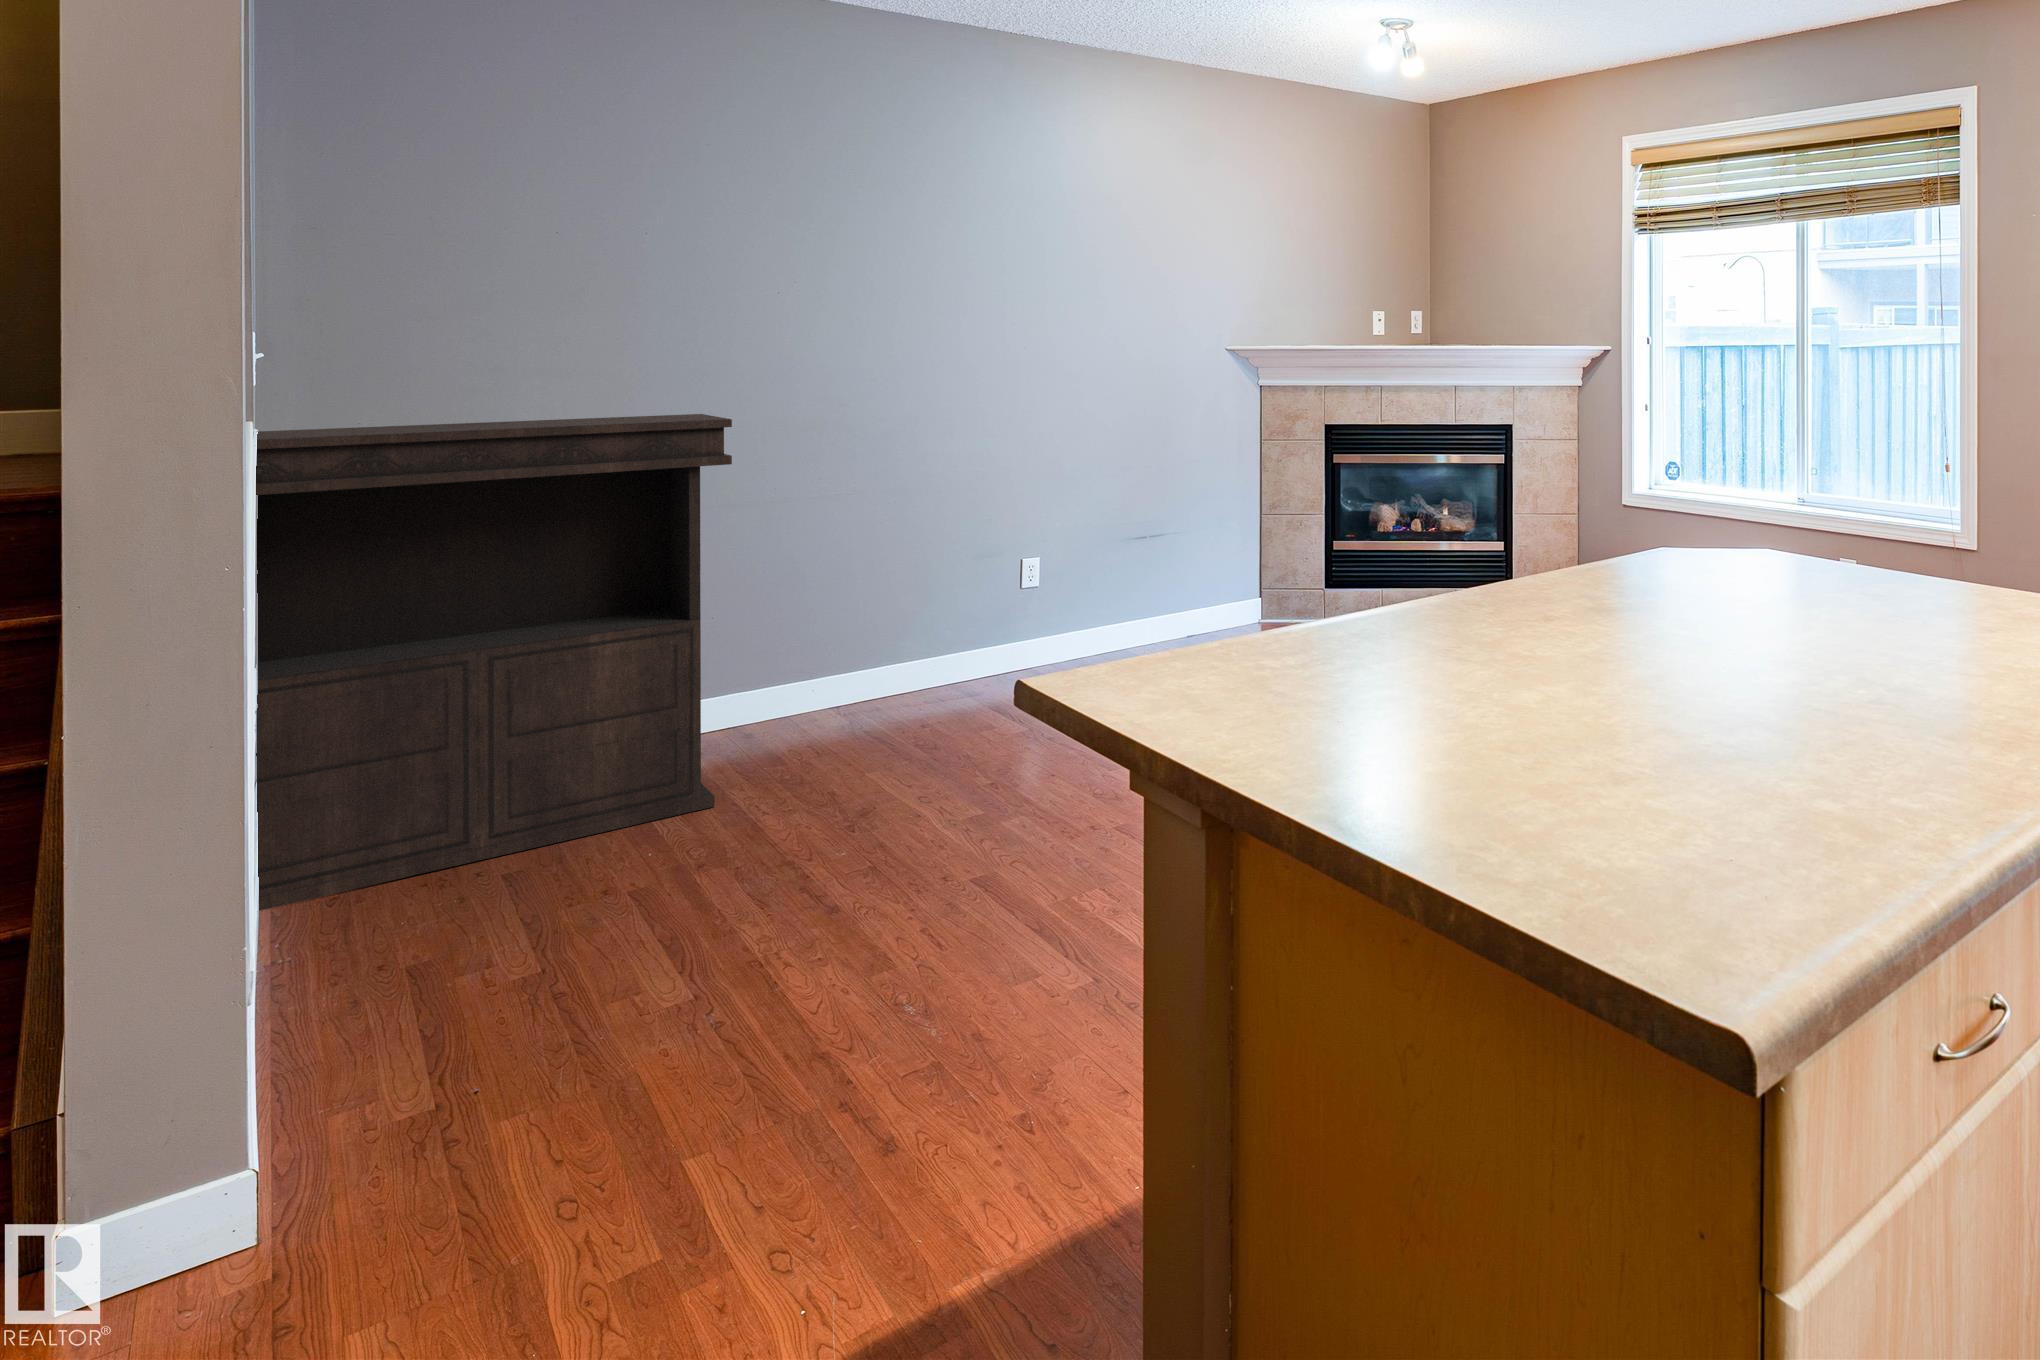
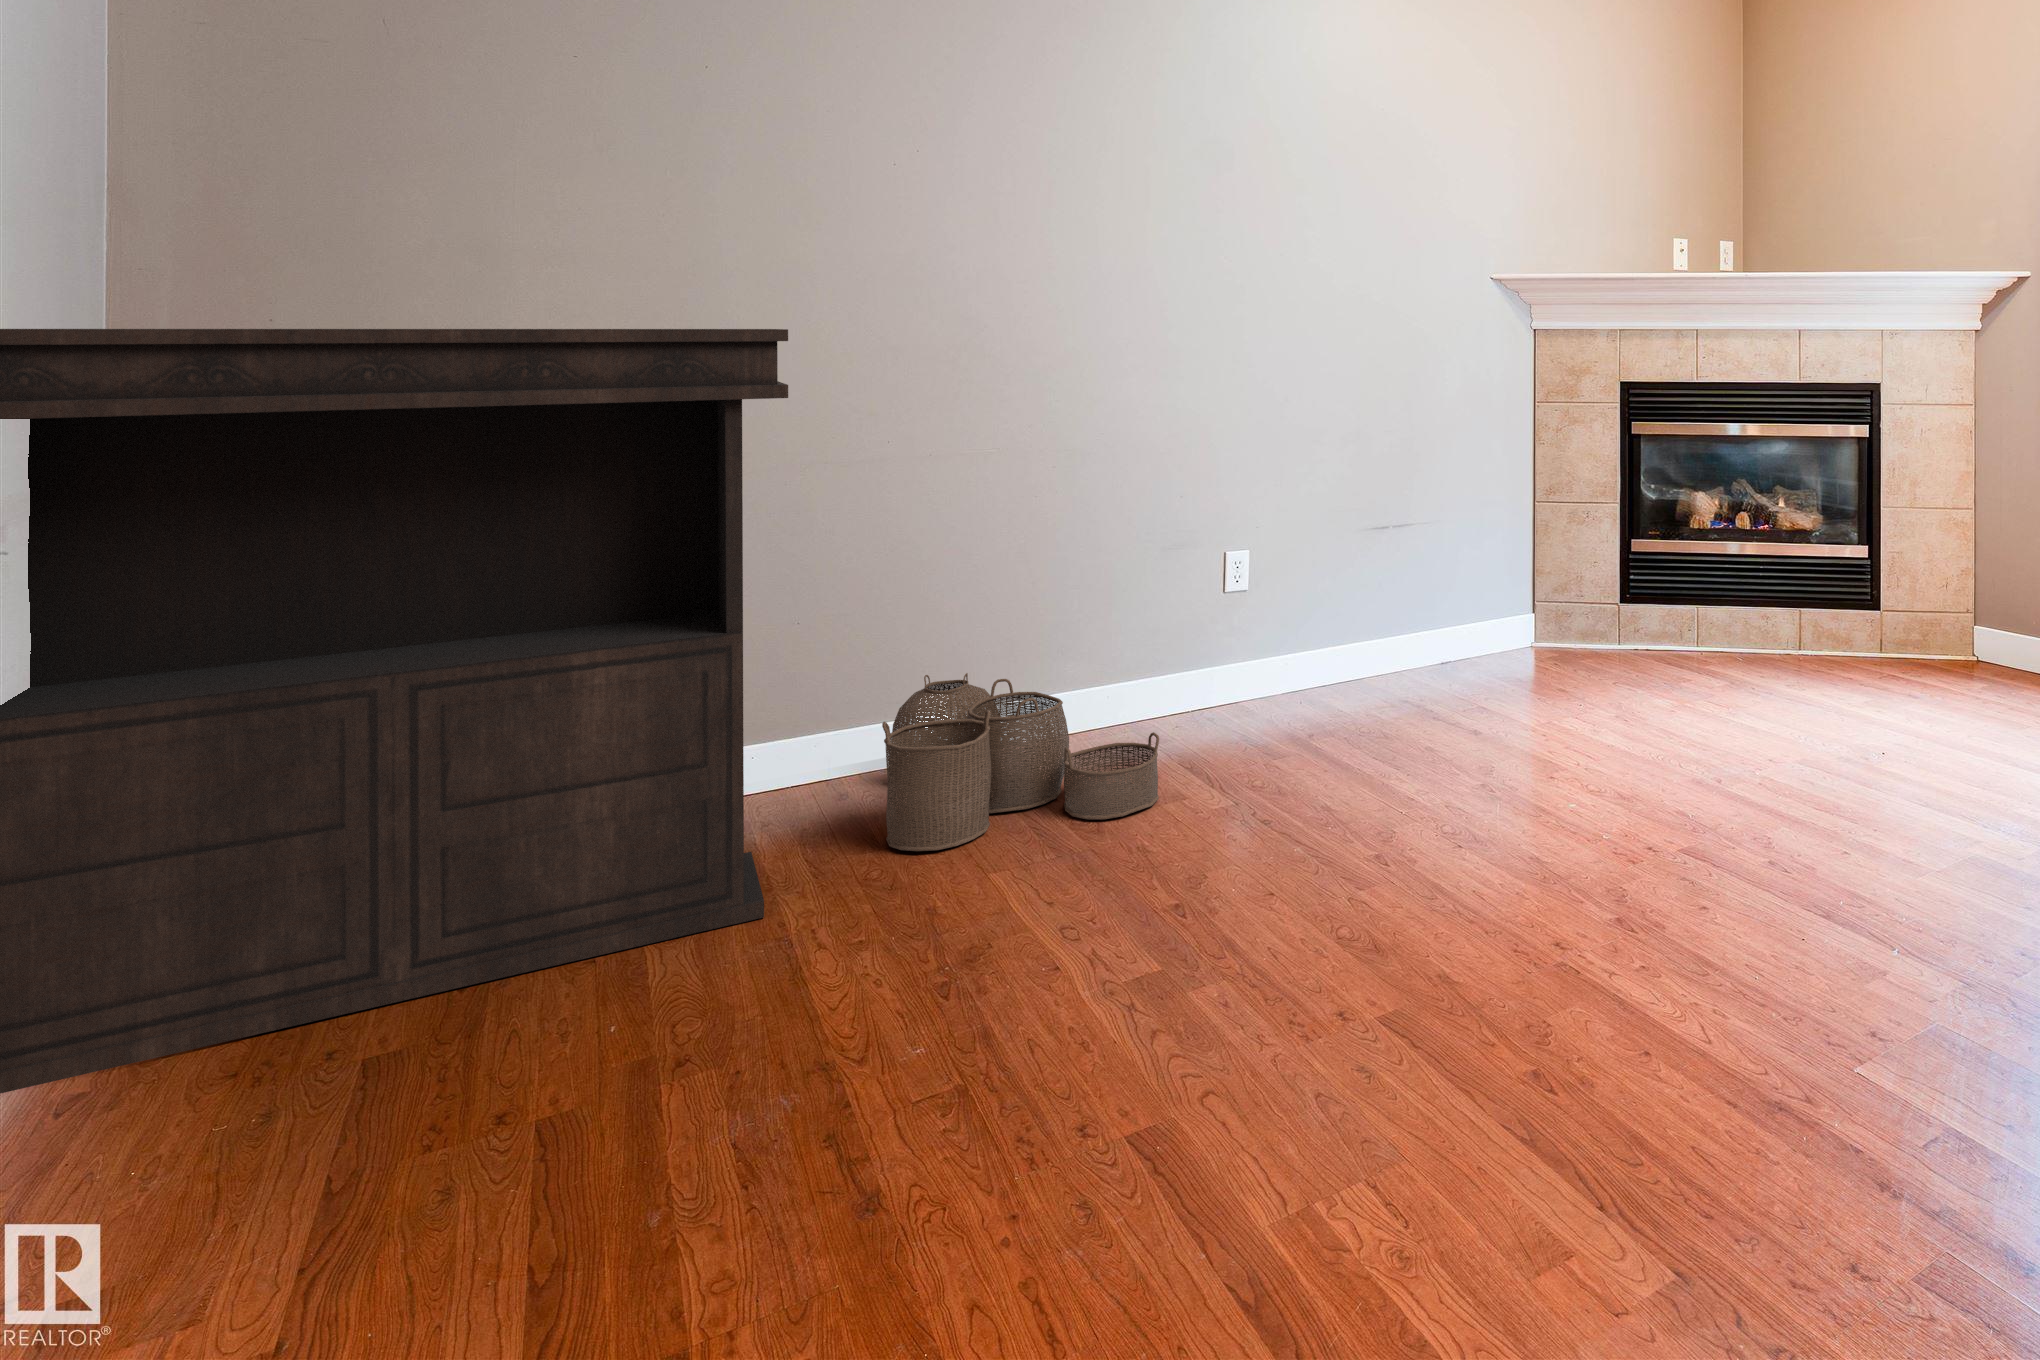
woven basket: none [771,652,979,767] -> present [882,673,1159,851]

